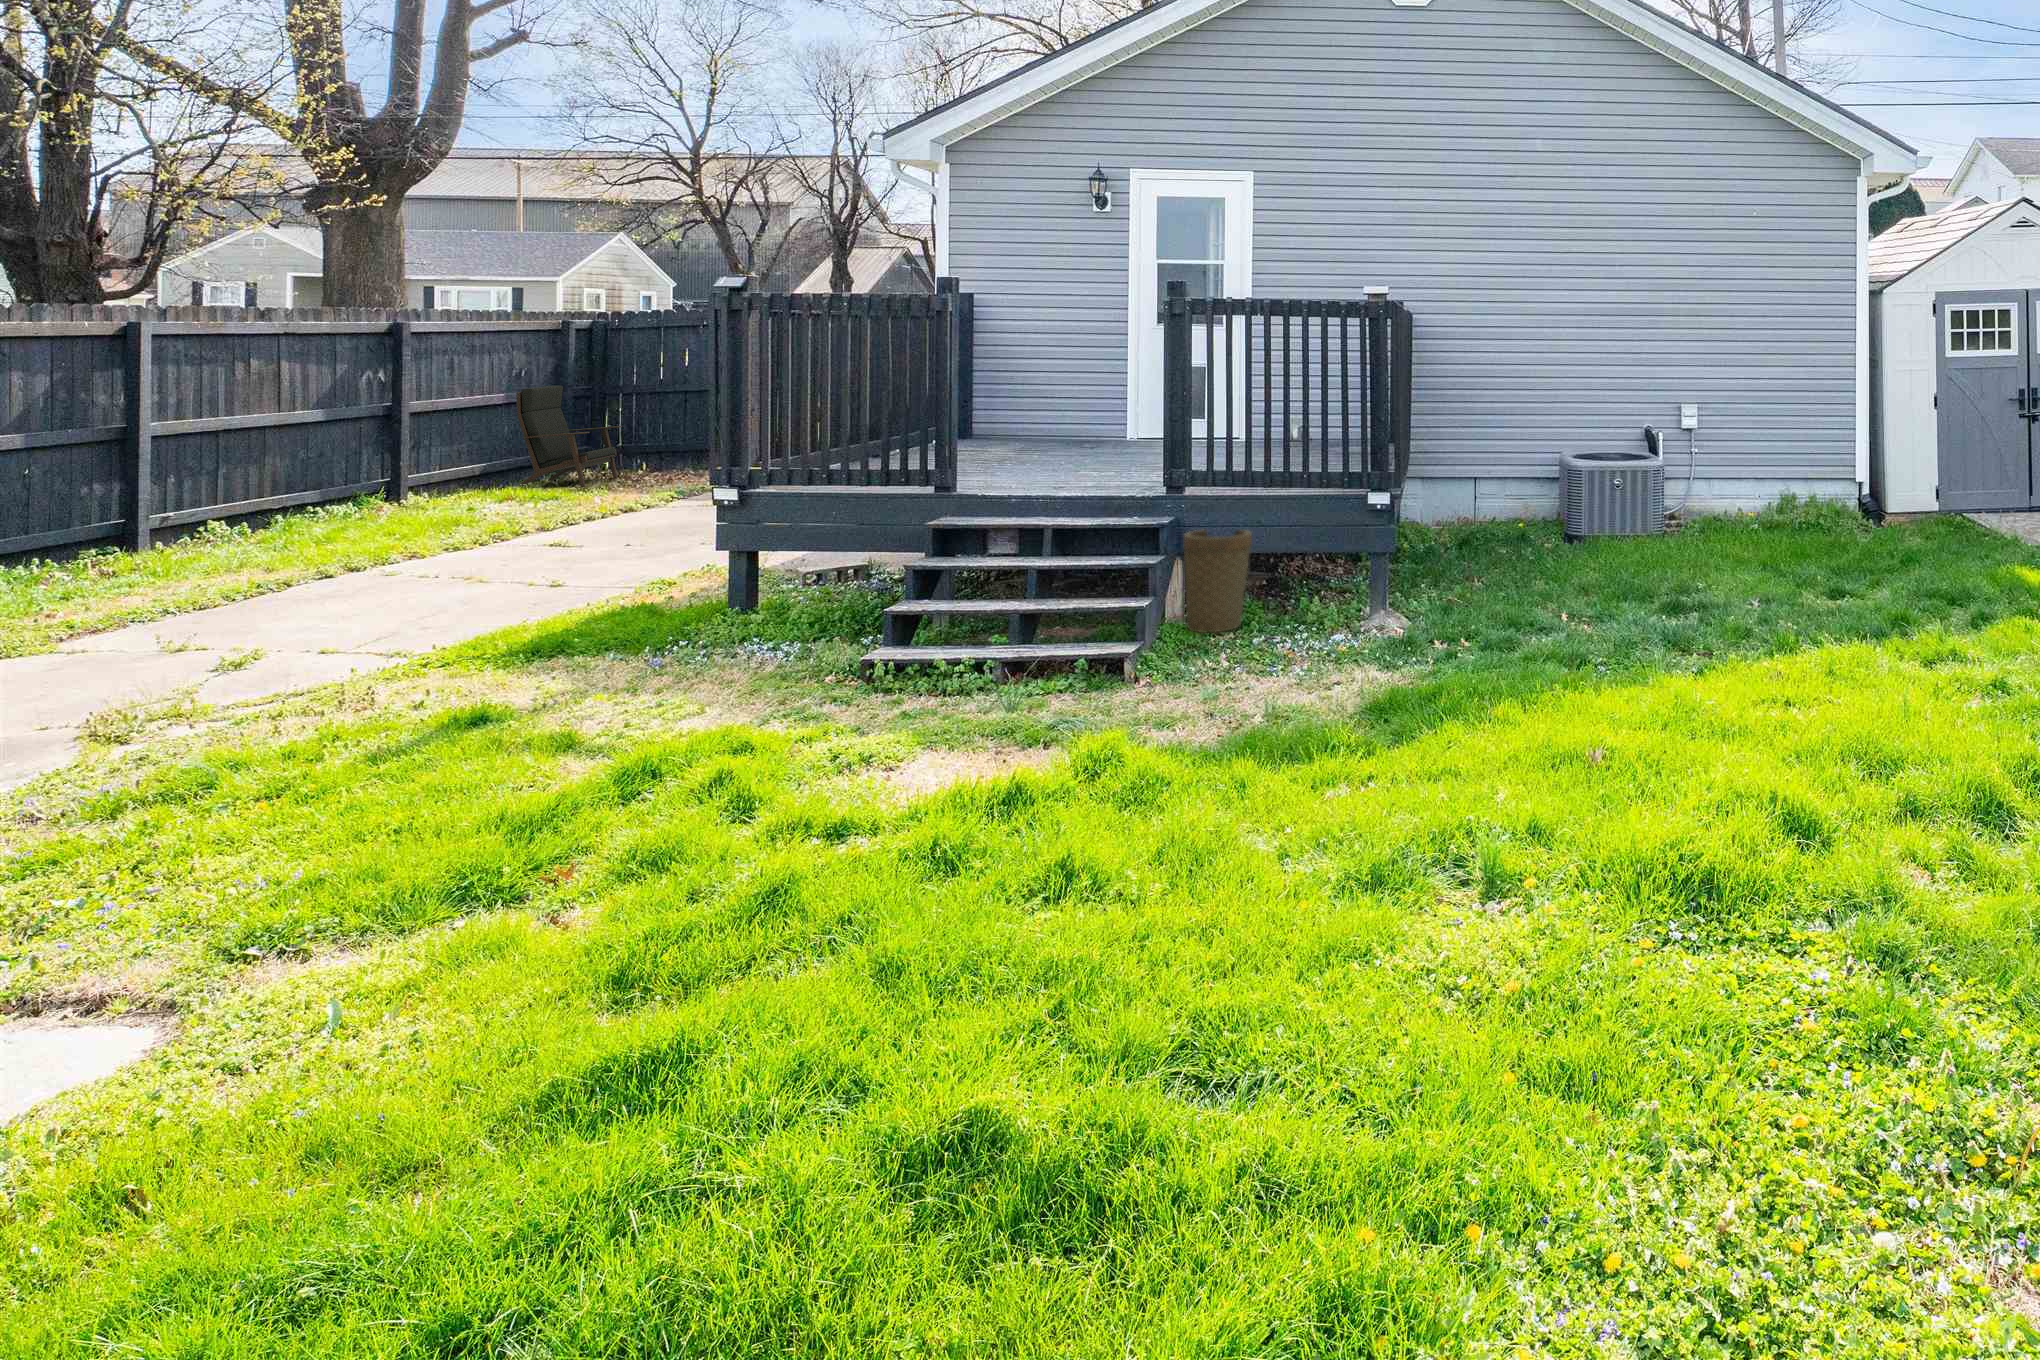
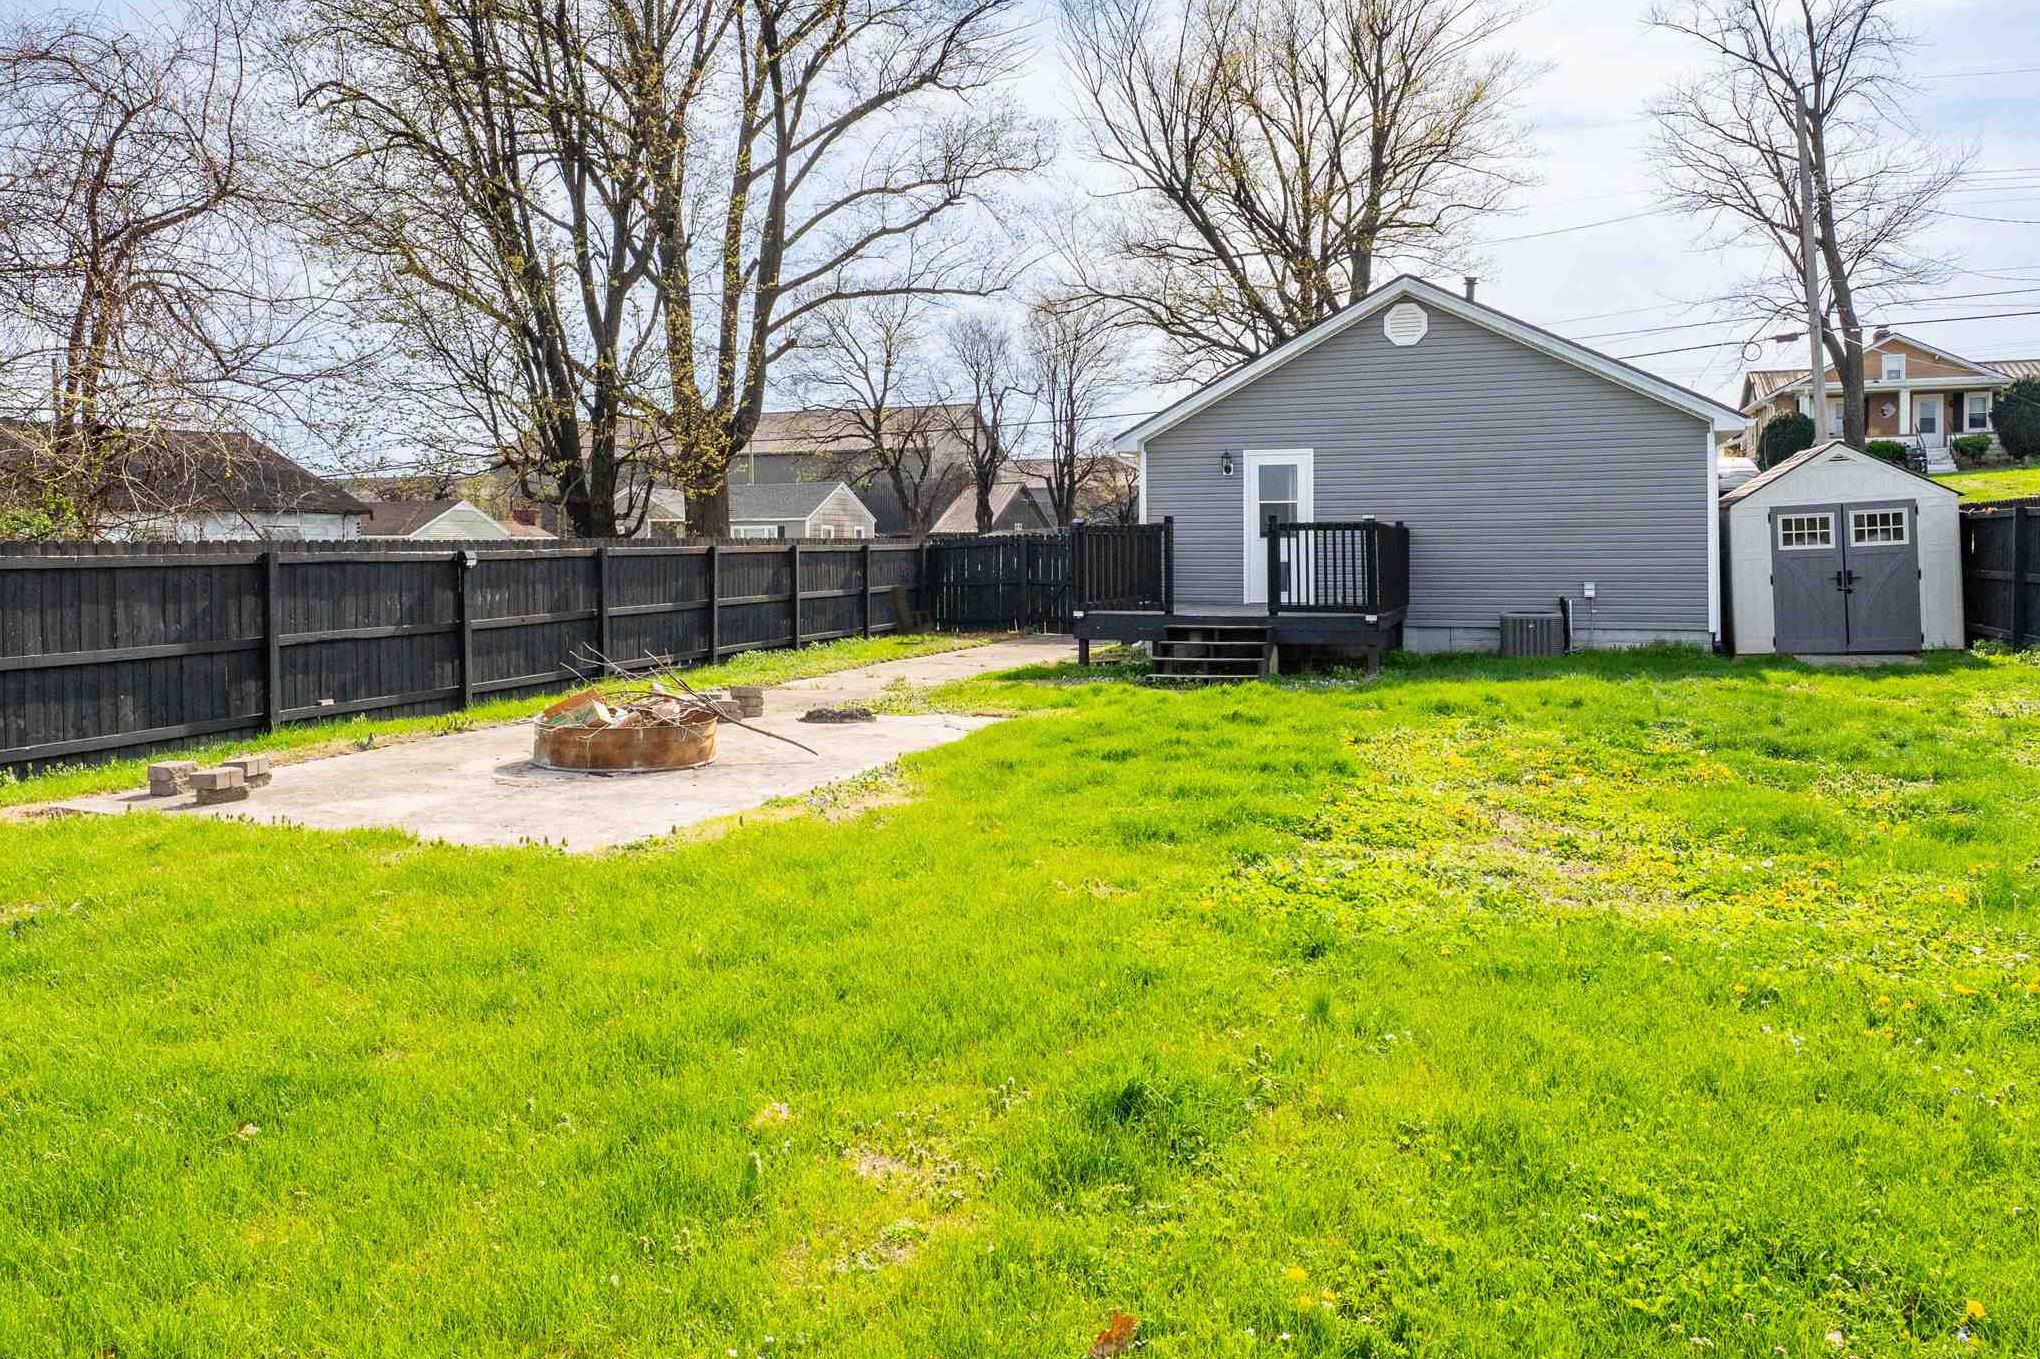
basket: present [1183,530,1252,633] -> none [1276,631,1307,675]

